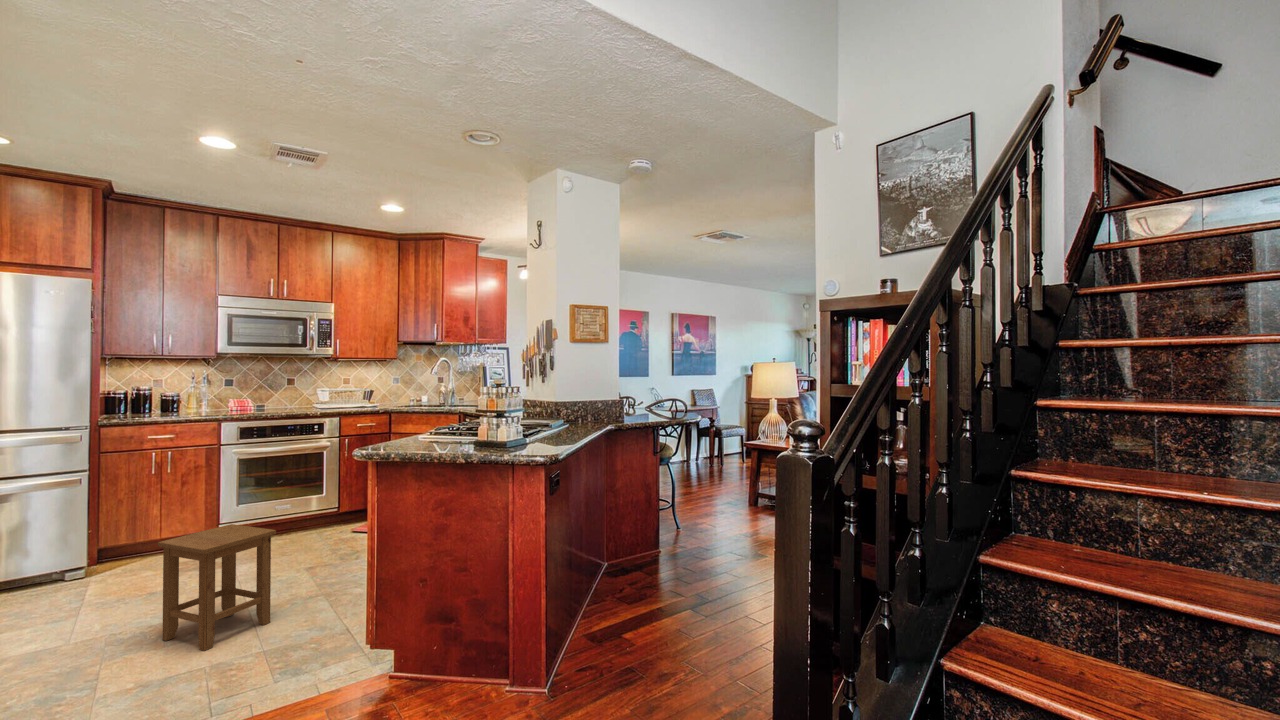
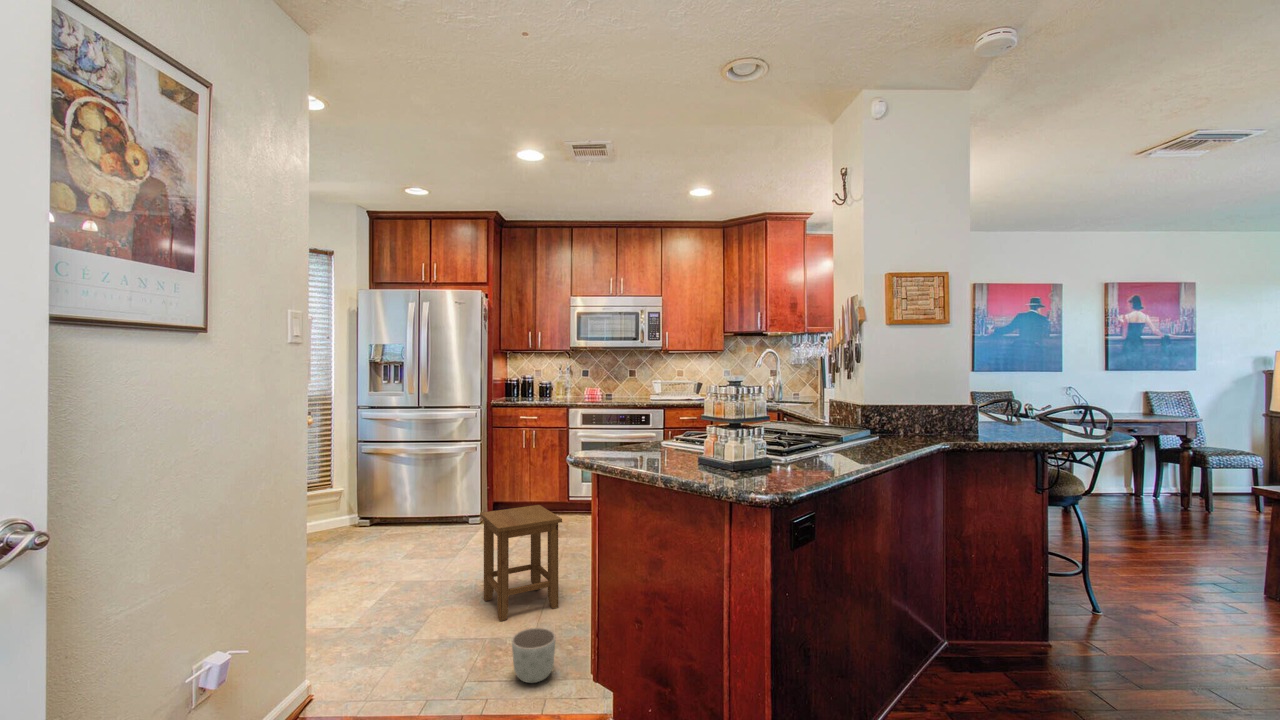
planter: none [261,629,310,682] -> present [512,628,556,683]

